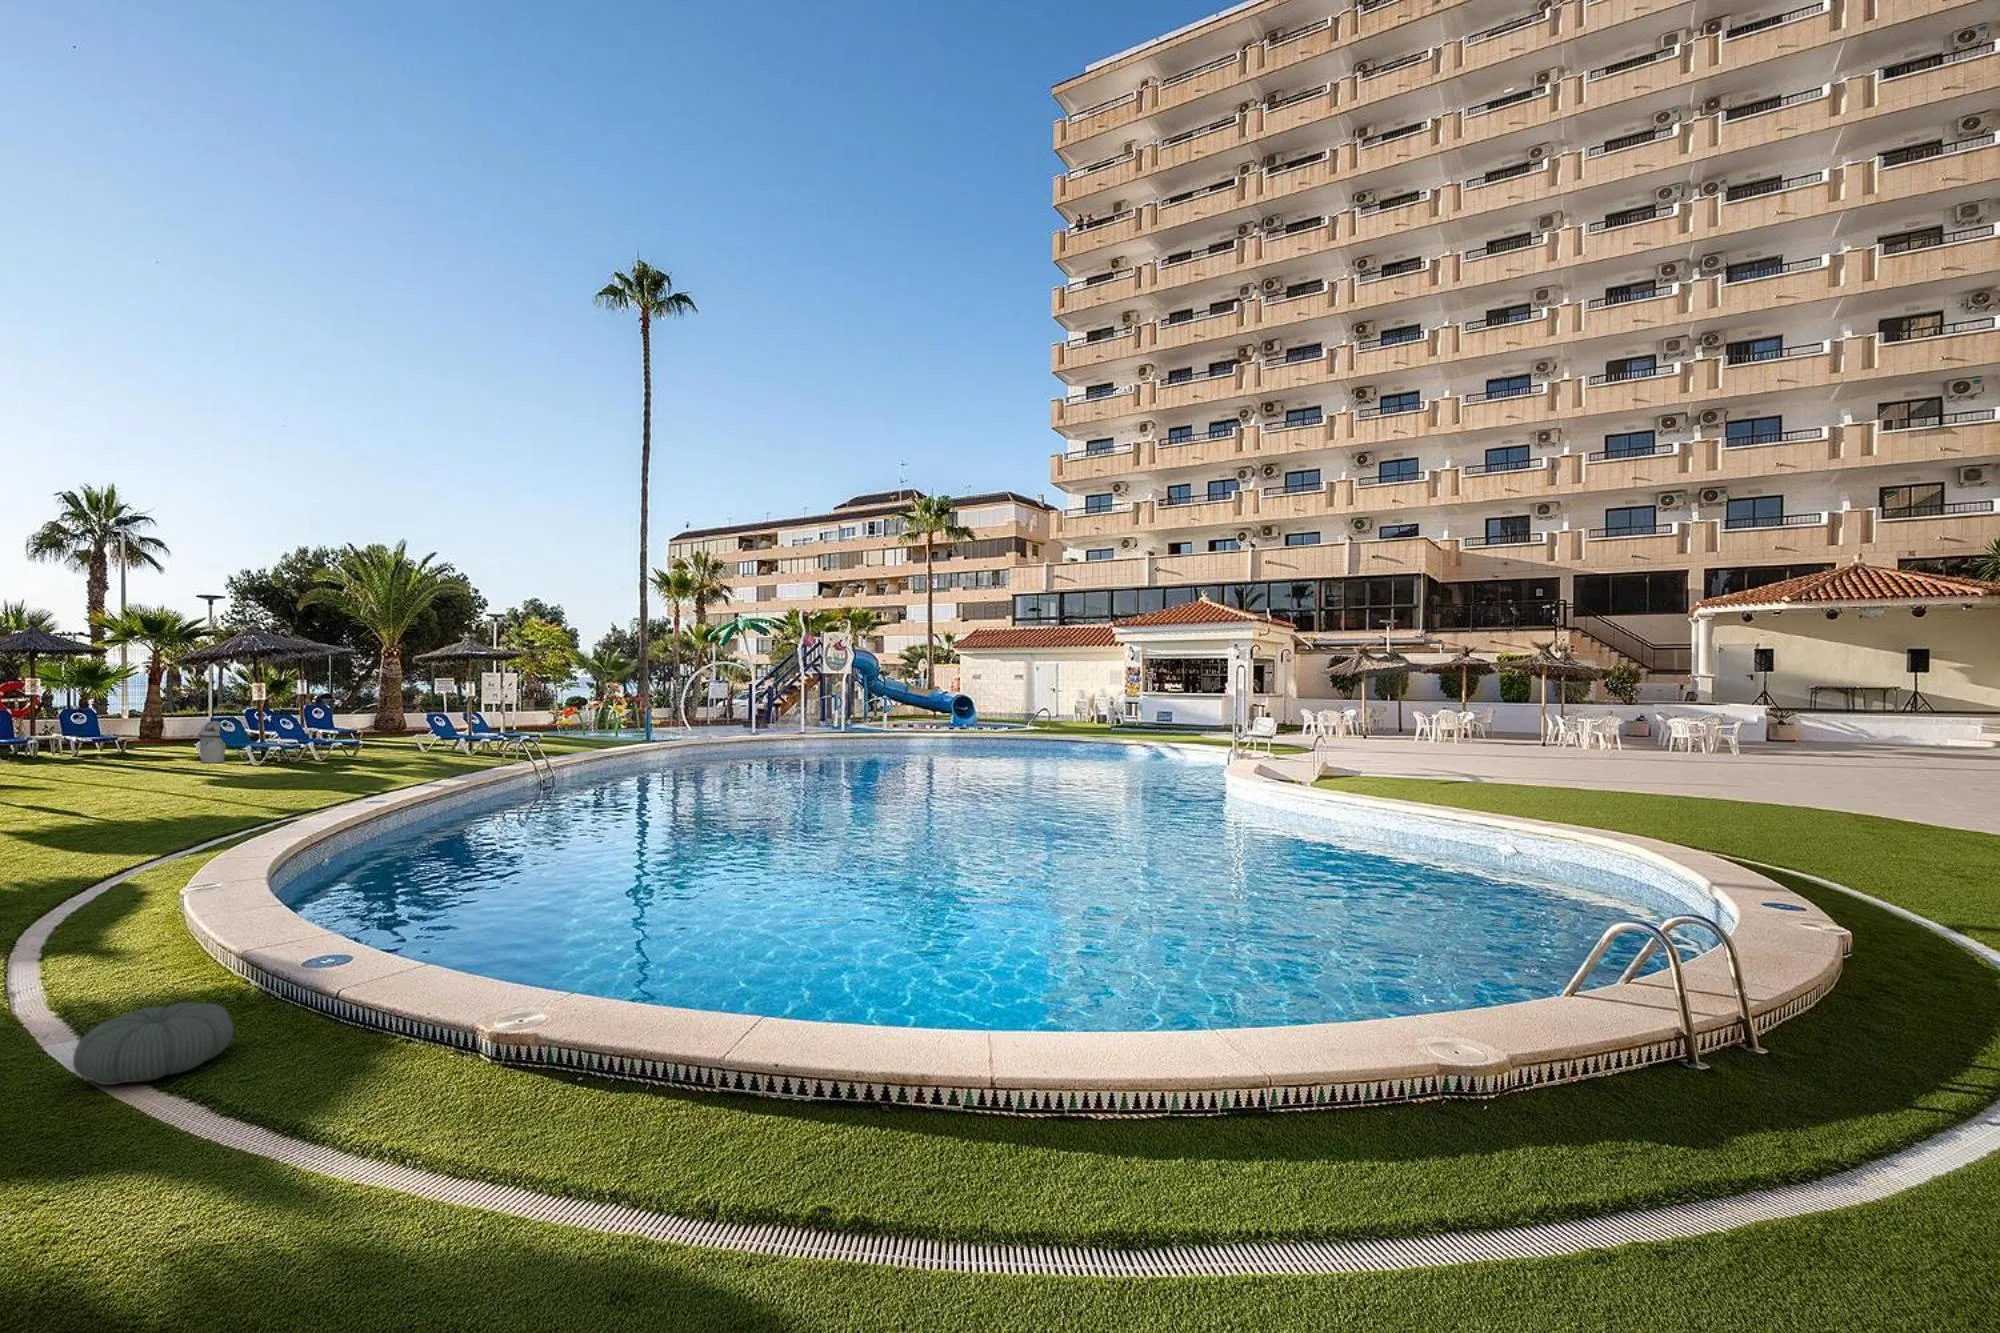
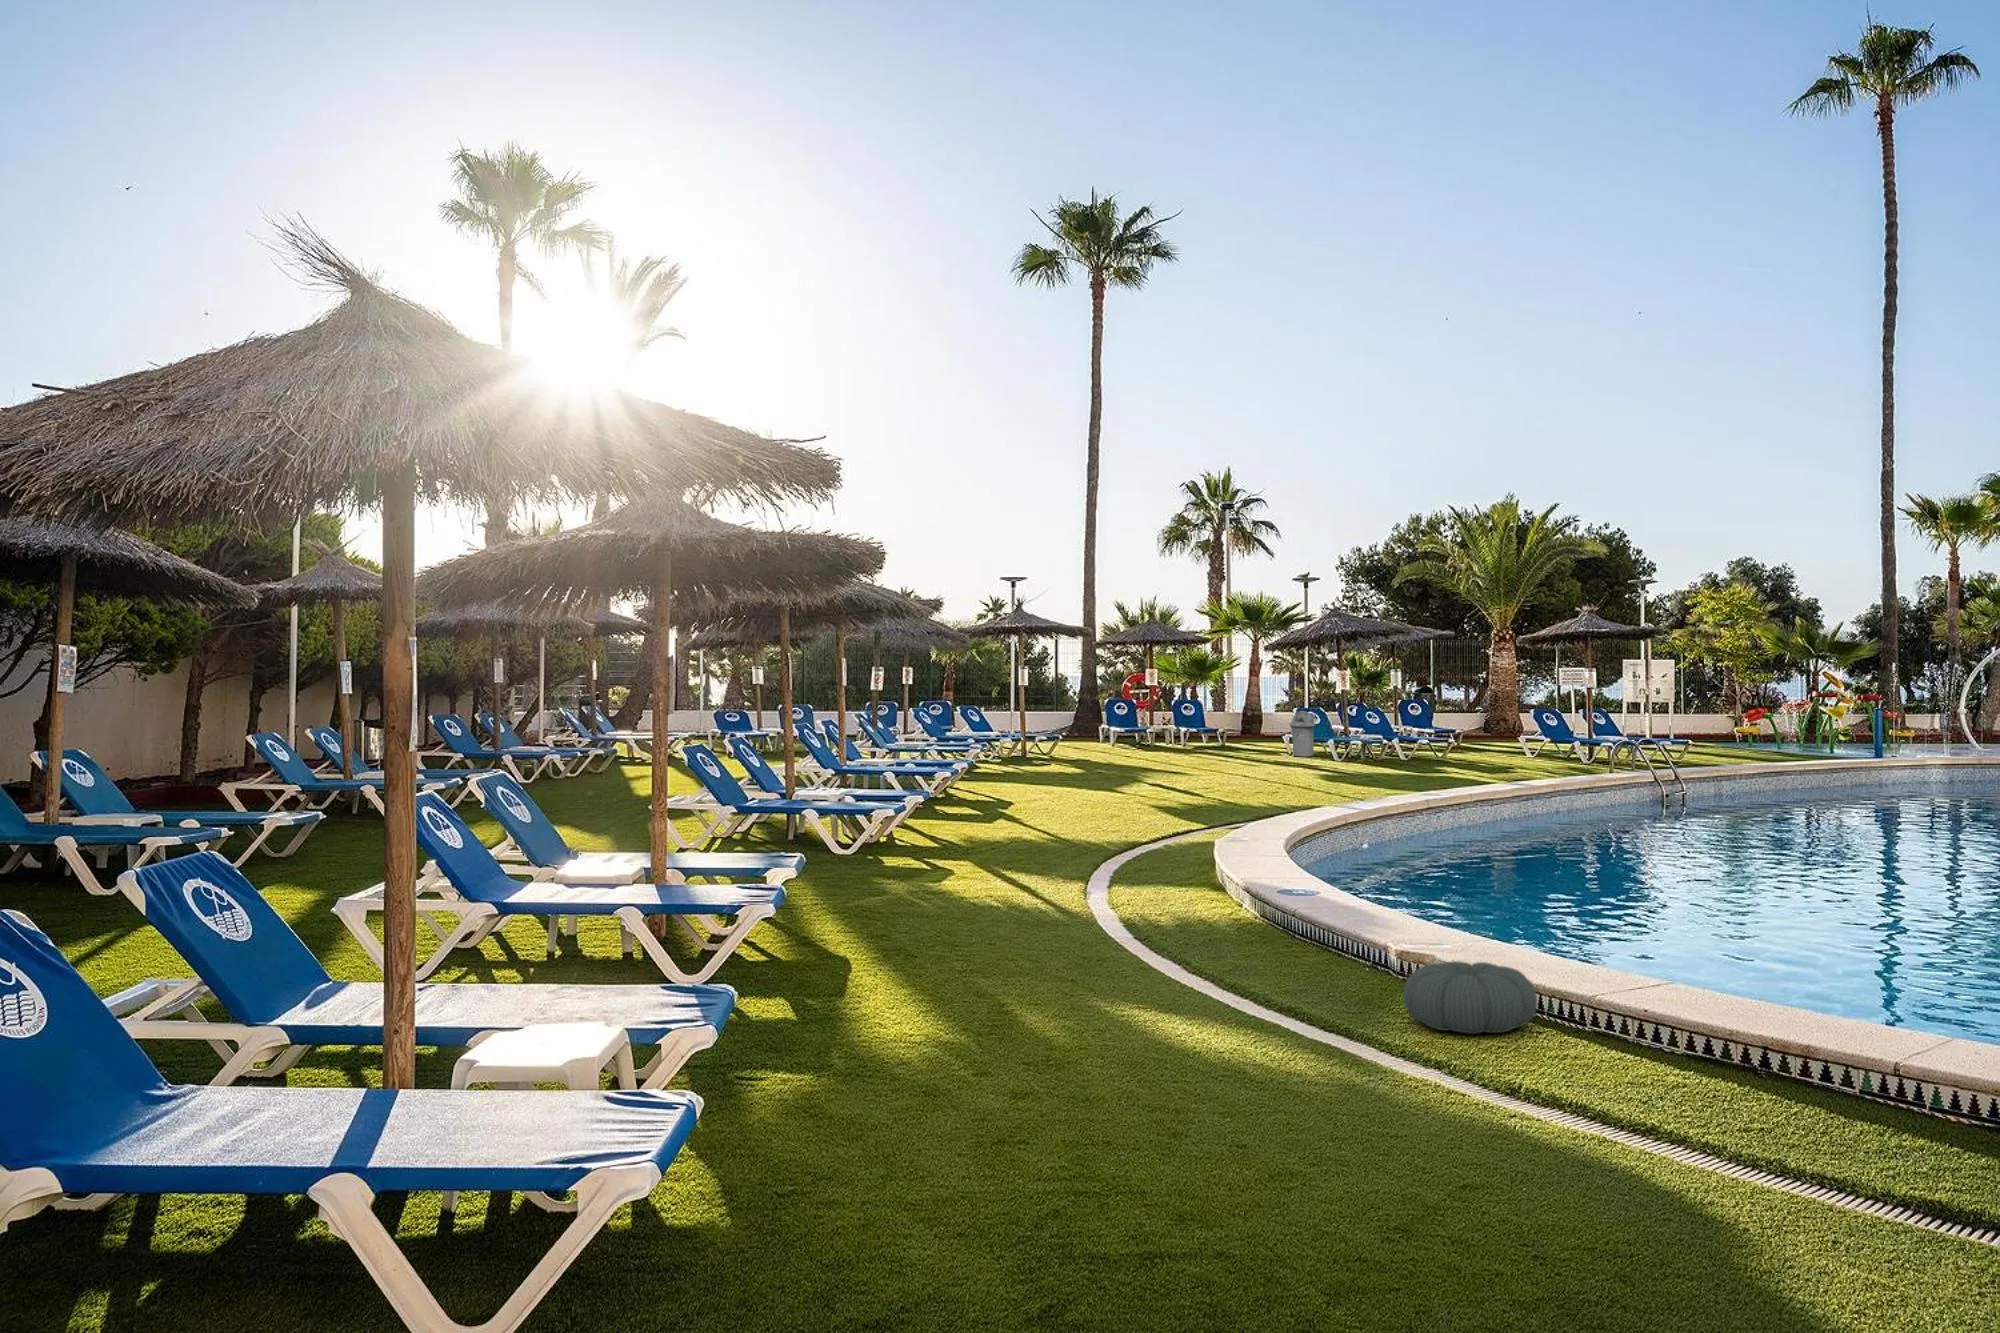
pouf: present [73,1003,233,1085] -> present [1403,961,1537,1034]

